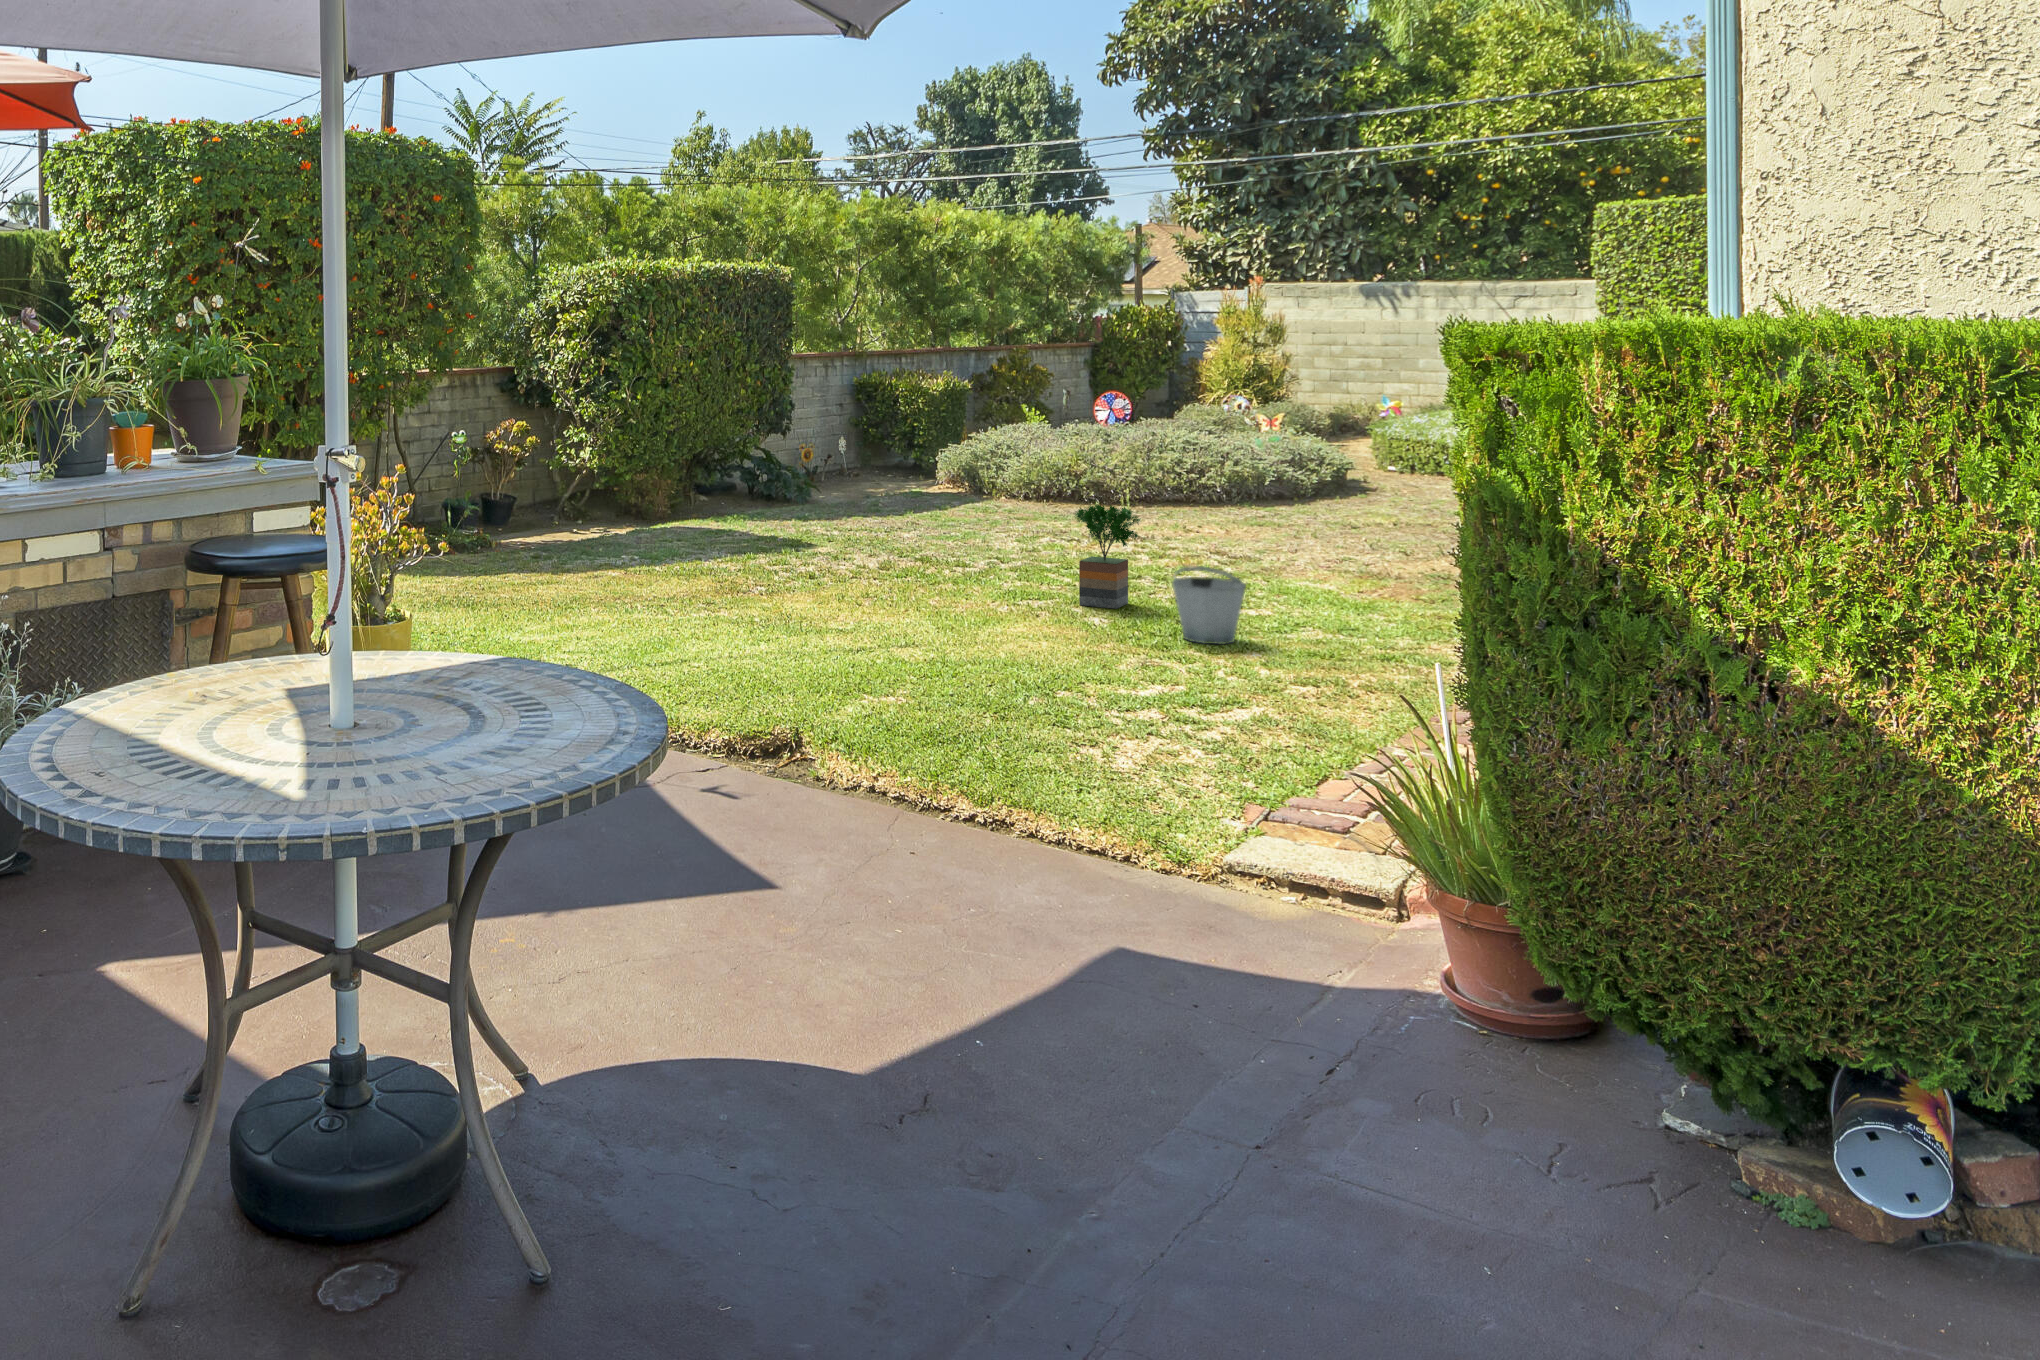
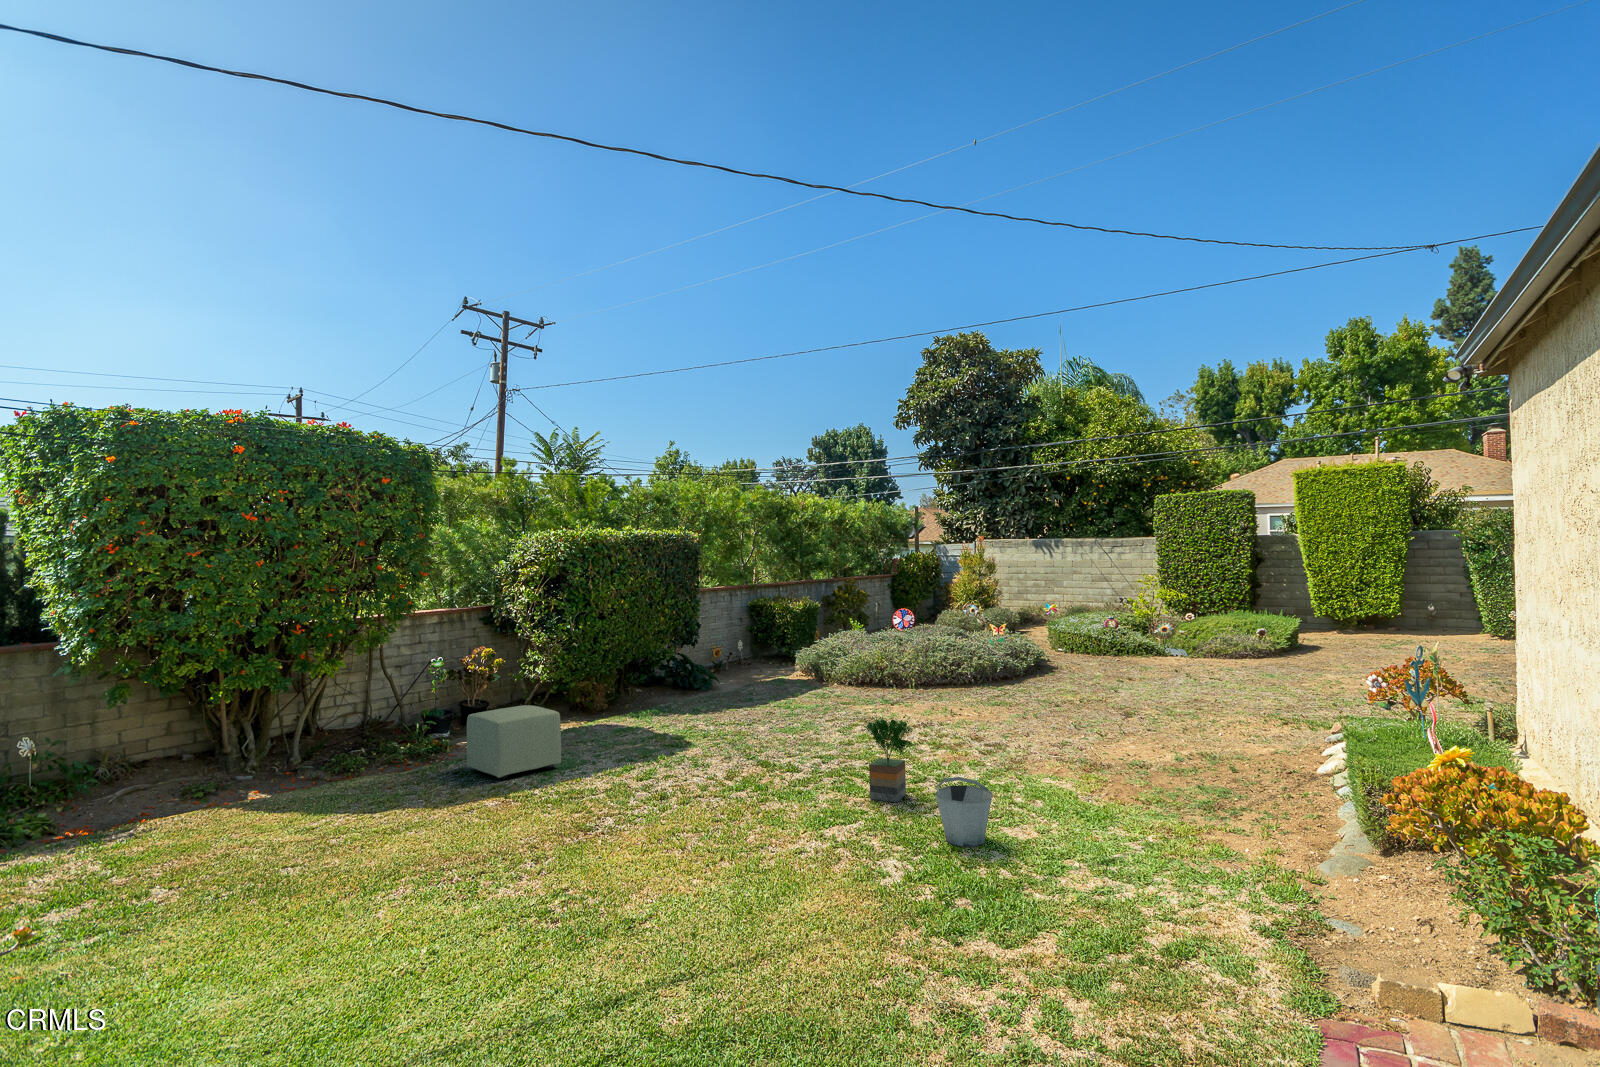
ottoman: none [538,487,656,571] -> present [467,705,561,779]

